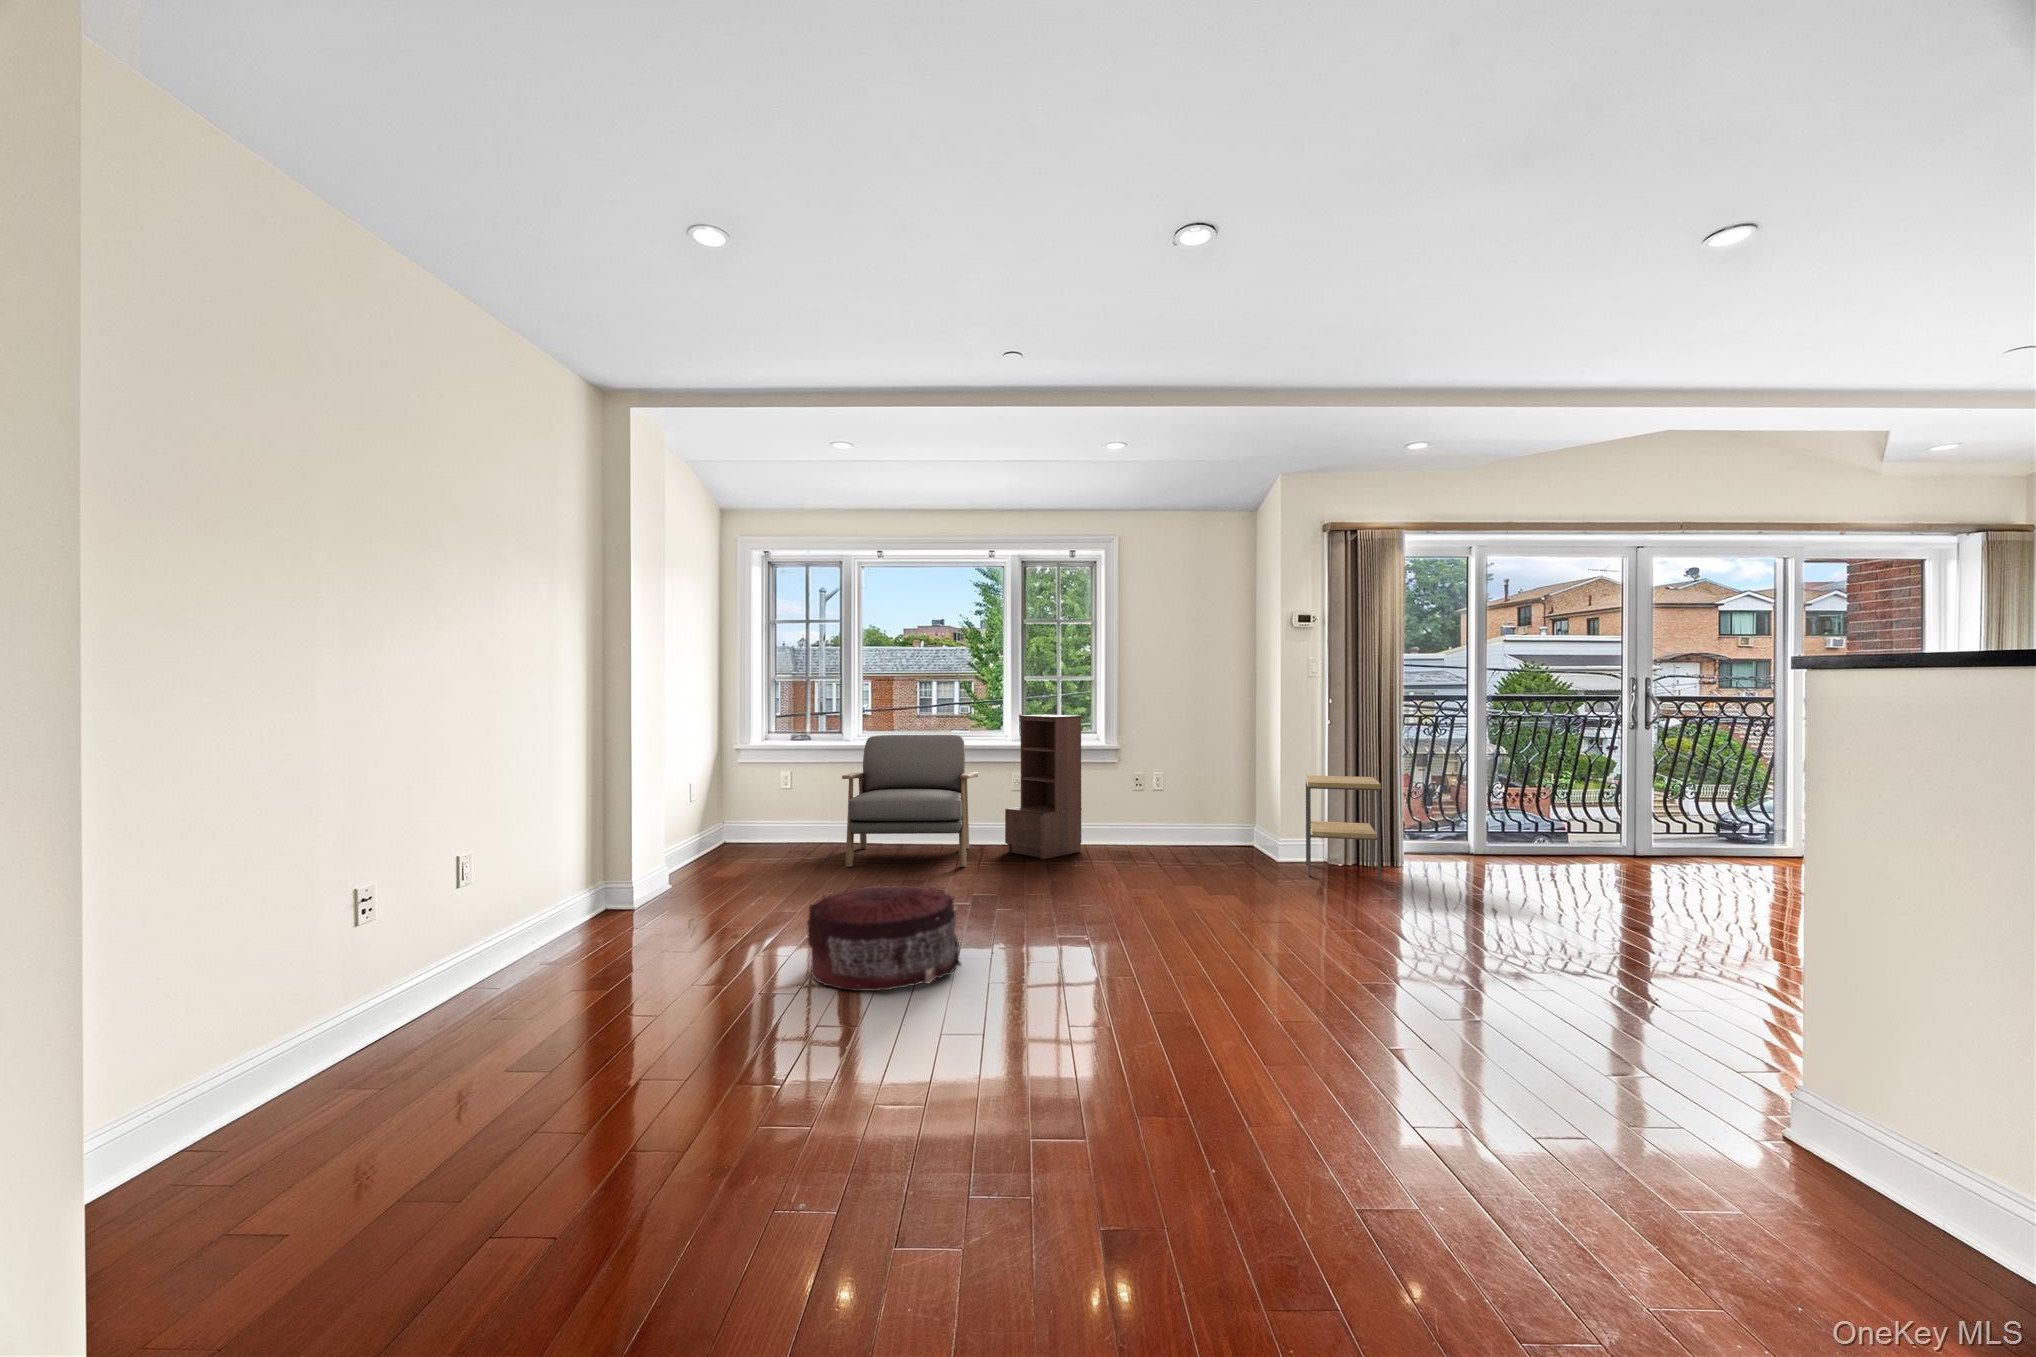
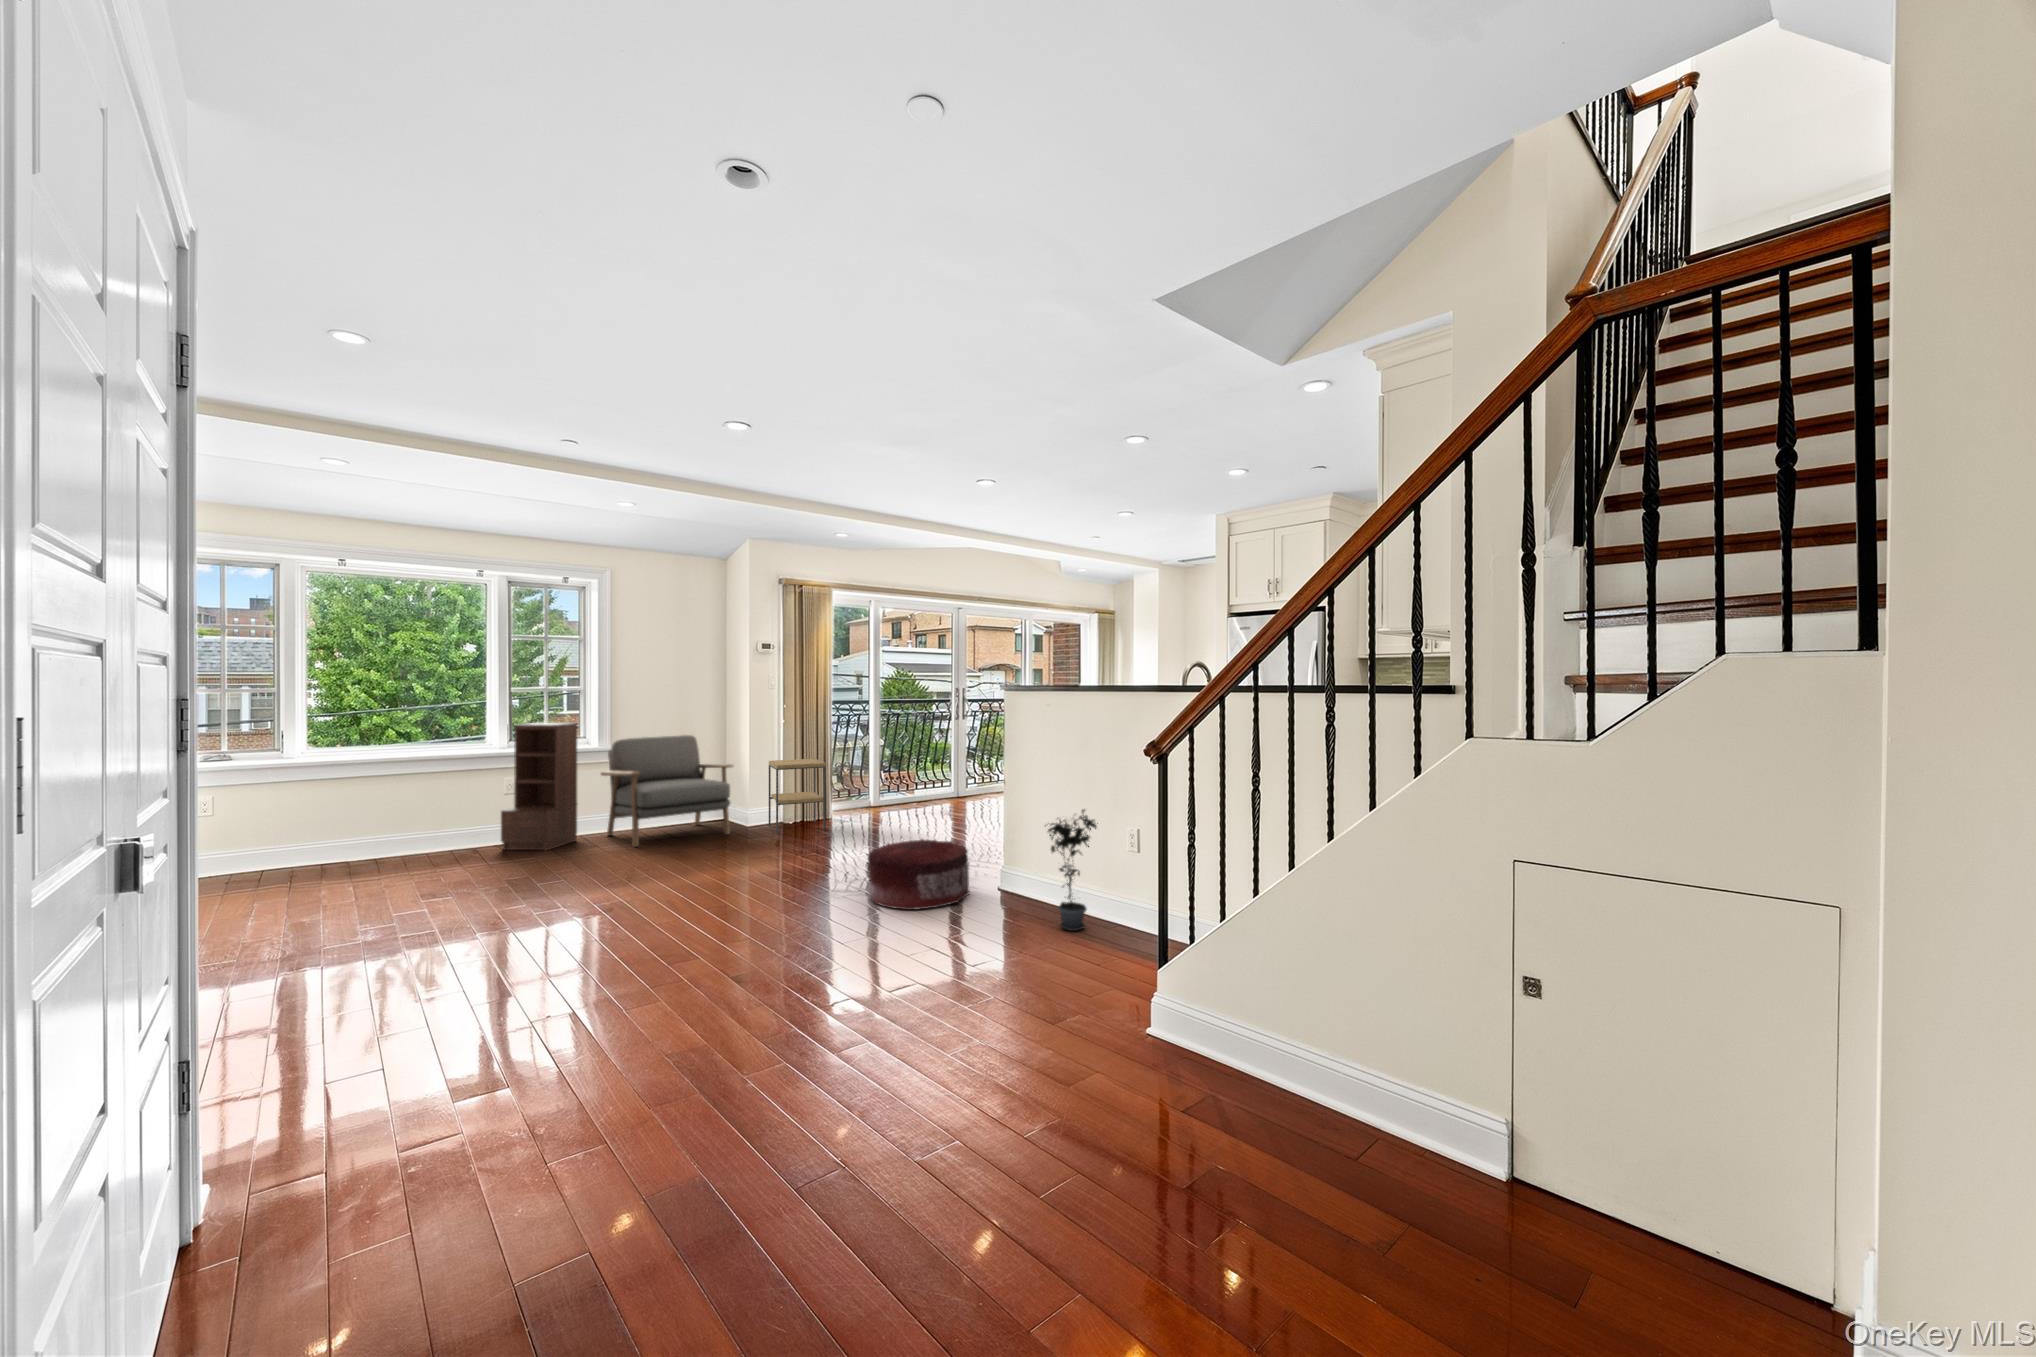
armchair: present [842,735,978,867] -> present [601,735,733,847]
pouf: present [807,885,961,991] -> present [868,839,970,910]
potted plant: none [1706,930,1880,1211] -> present [1045,809,1098,931]

